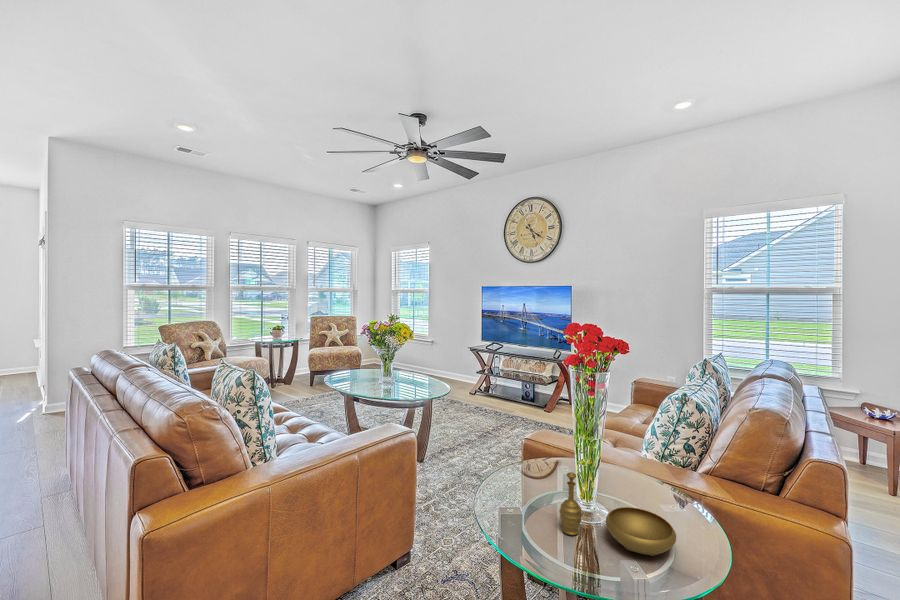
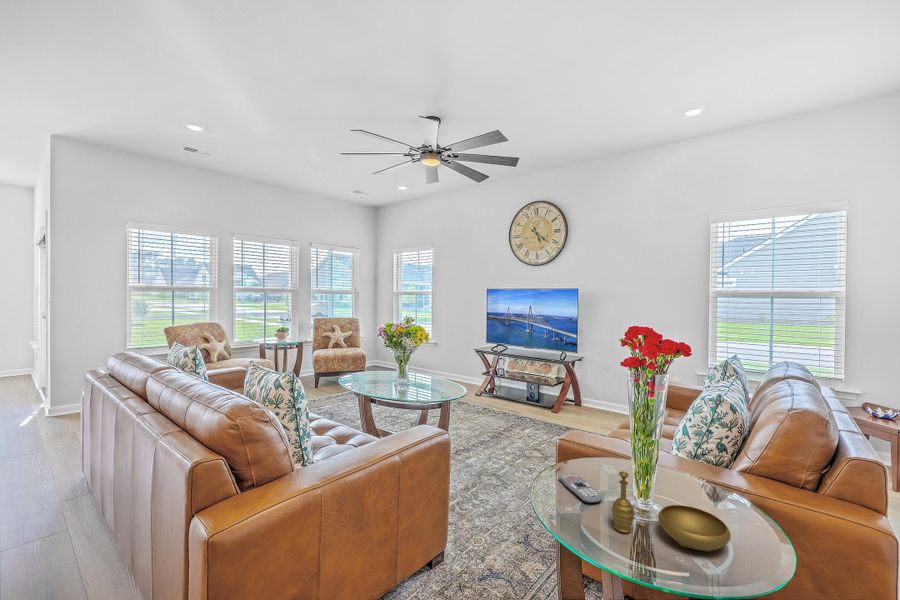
remote control: none [518,474,557,504] -> present [559,474,602,503]

